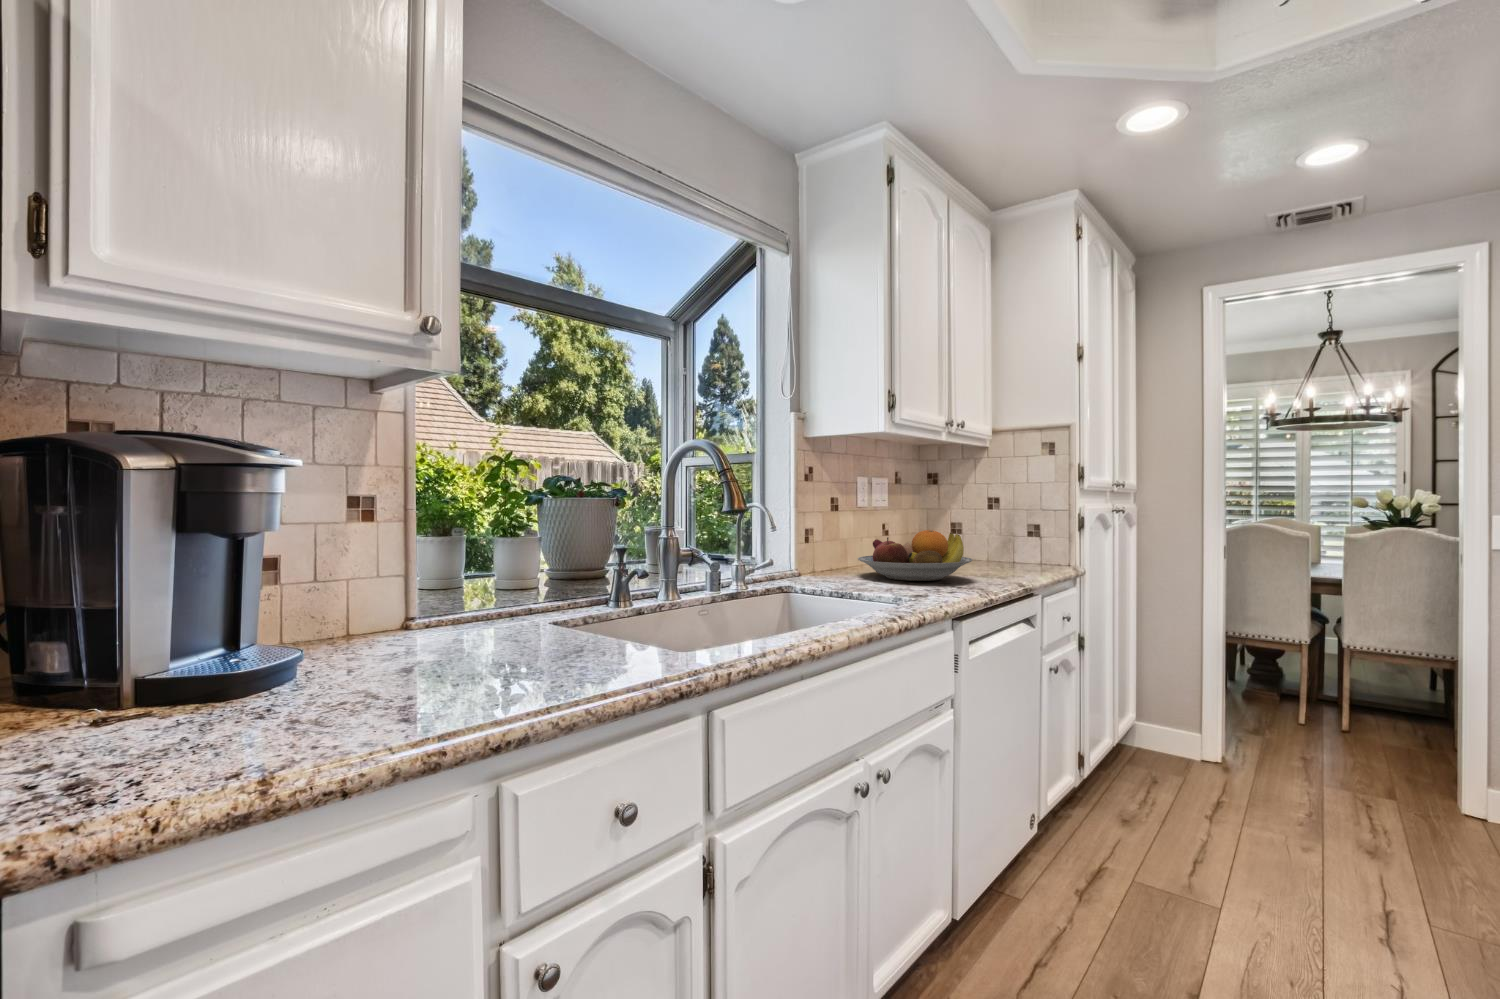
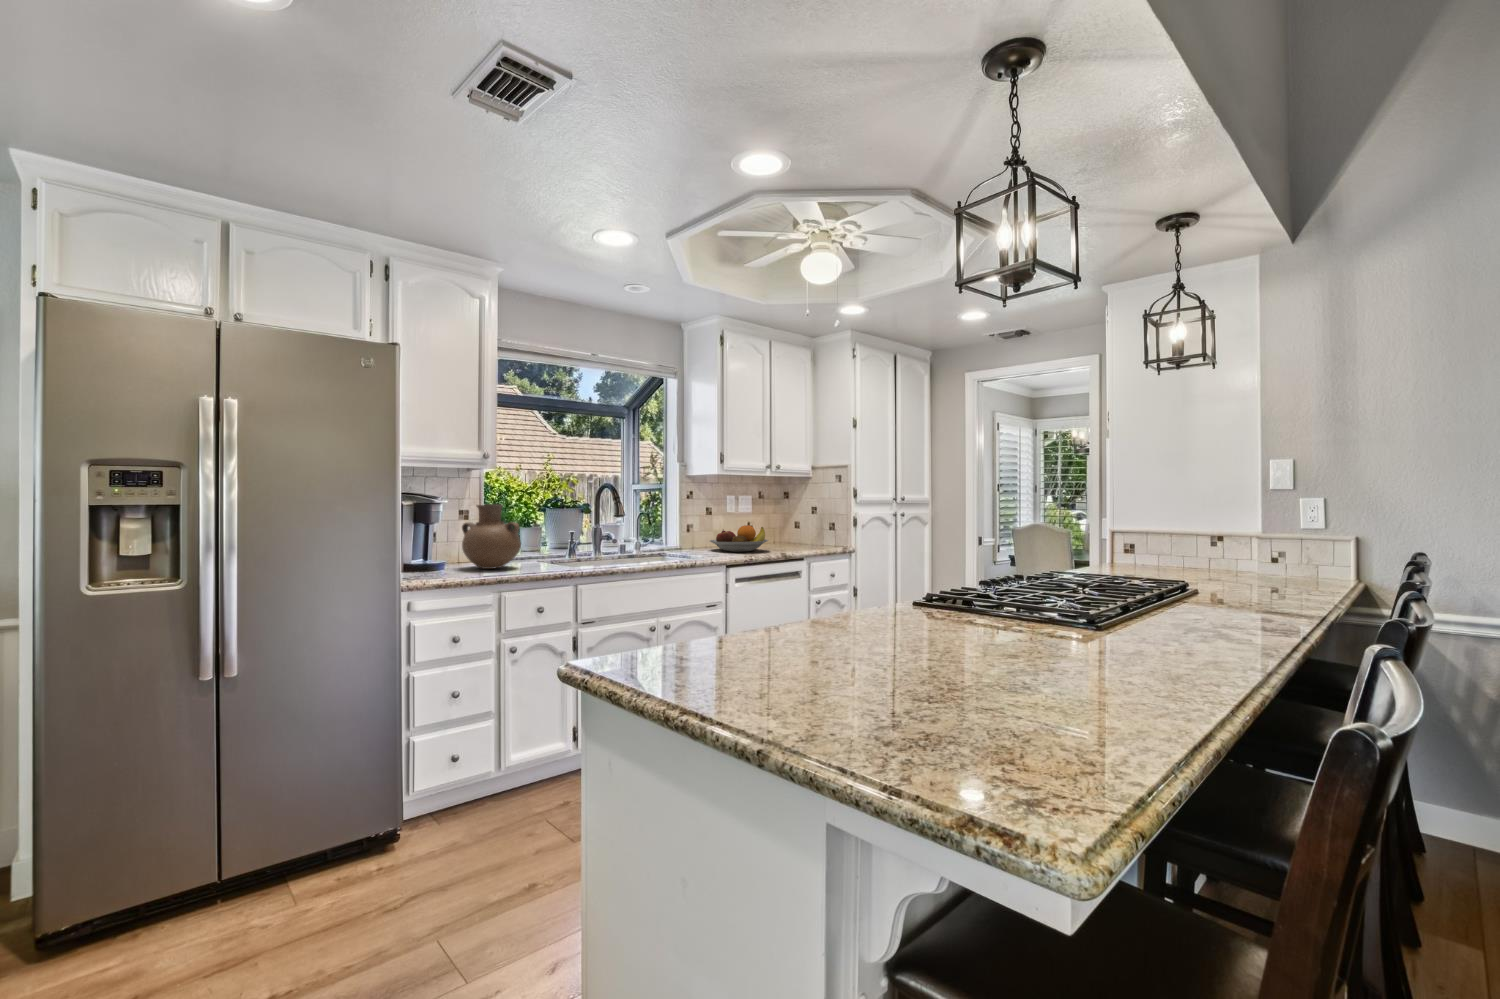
vase: none [358,474,542,675] -> present [462,504,521,569]

